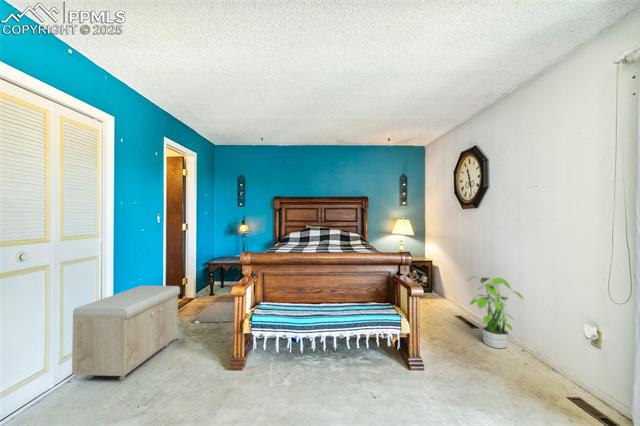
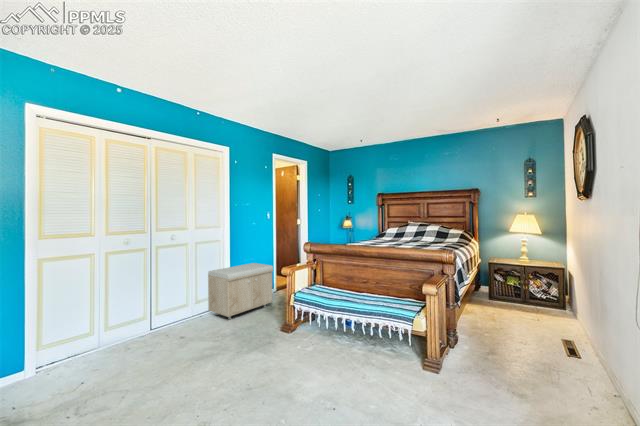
potted plant: present [468,277,523,349] -> none [536,287,612,387]

